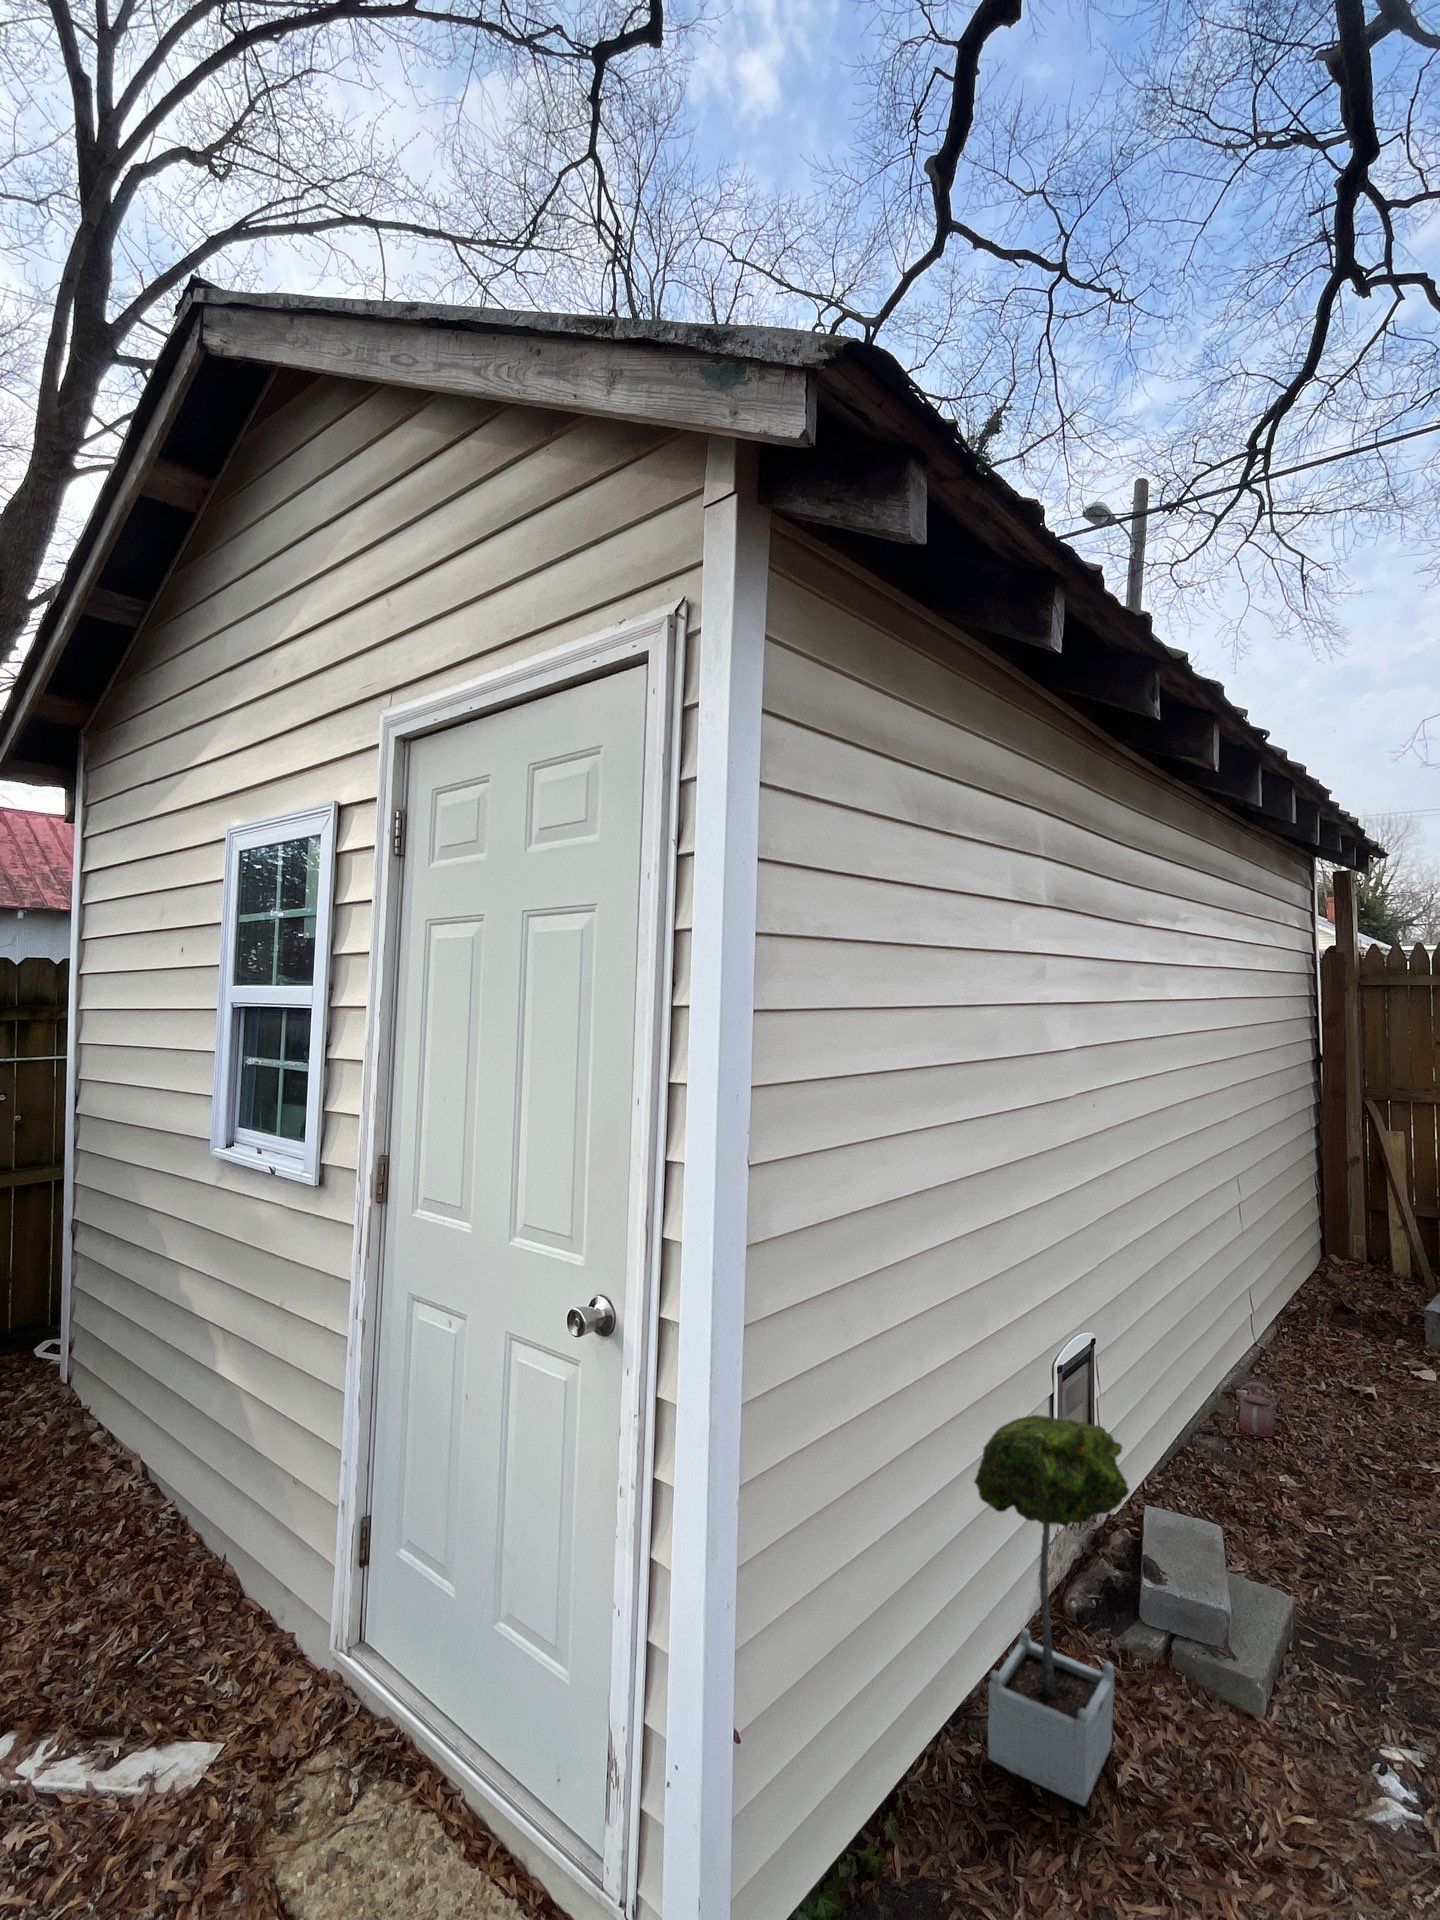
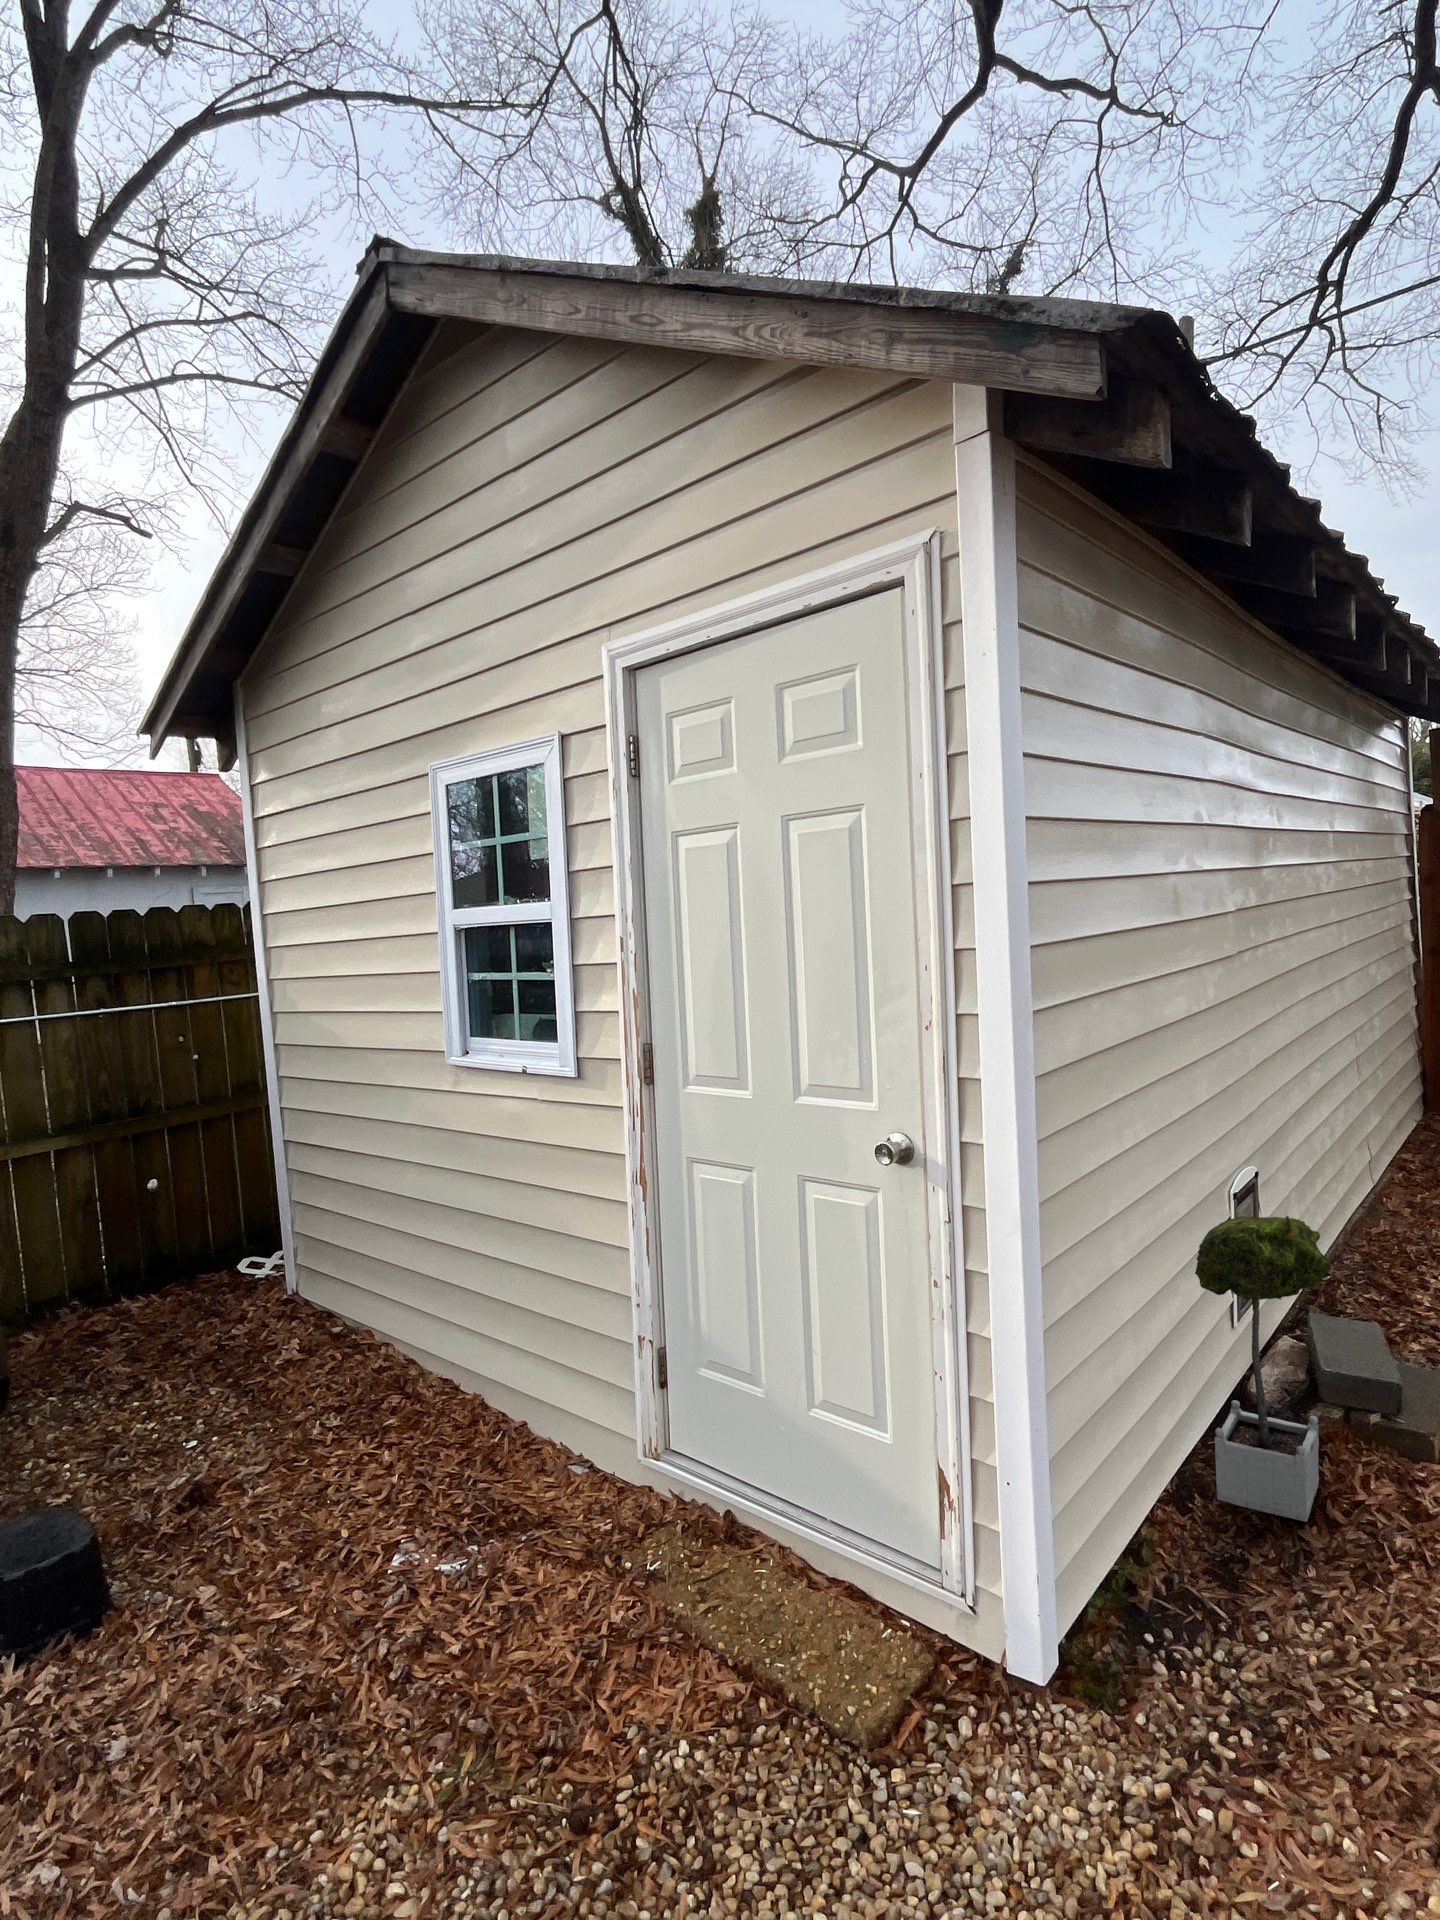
watering can: present [1238,1381,1276,1437] -> none [1372,1218,1411,1266]

